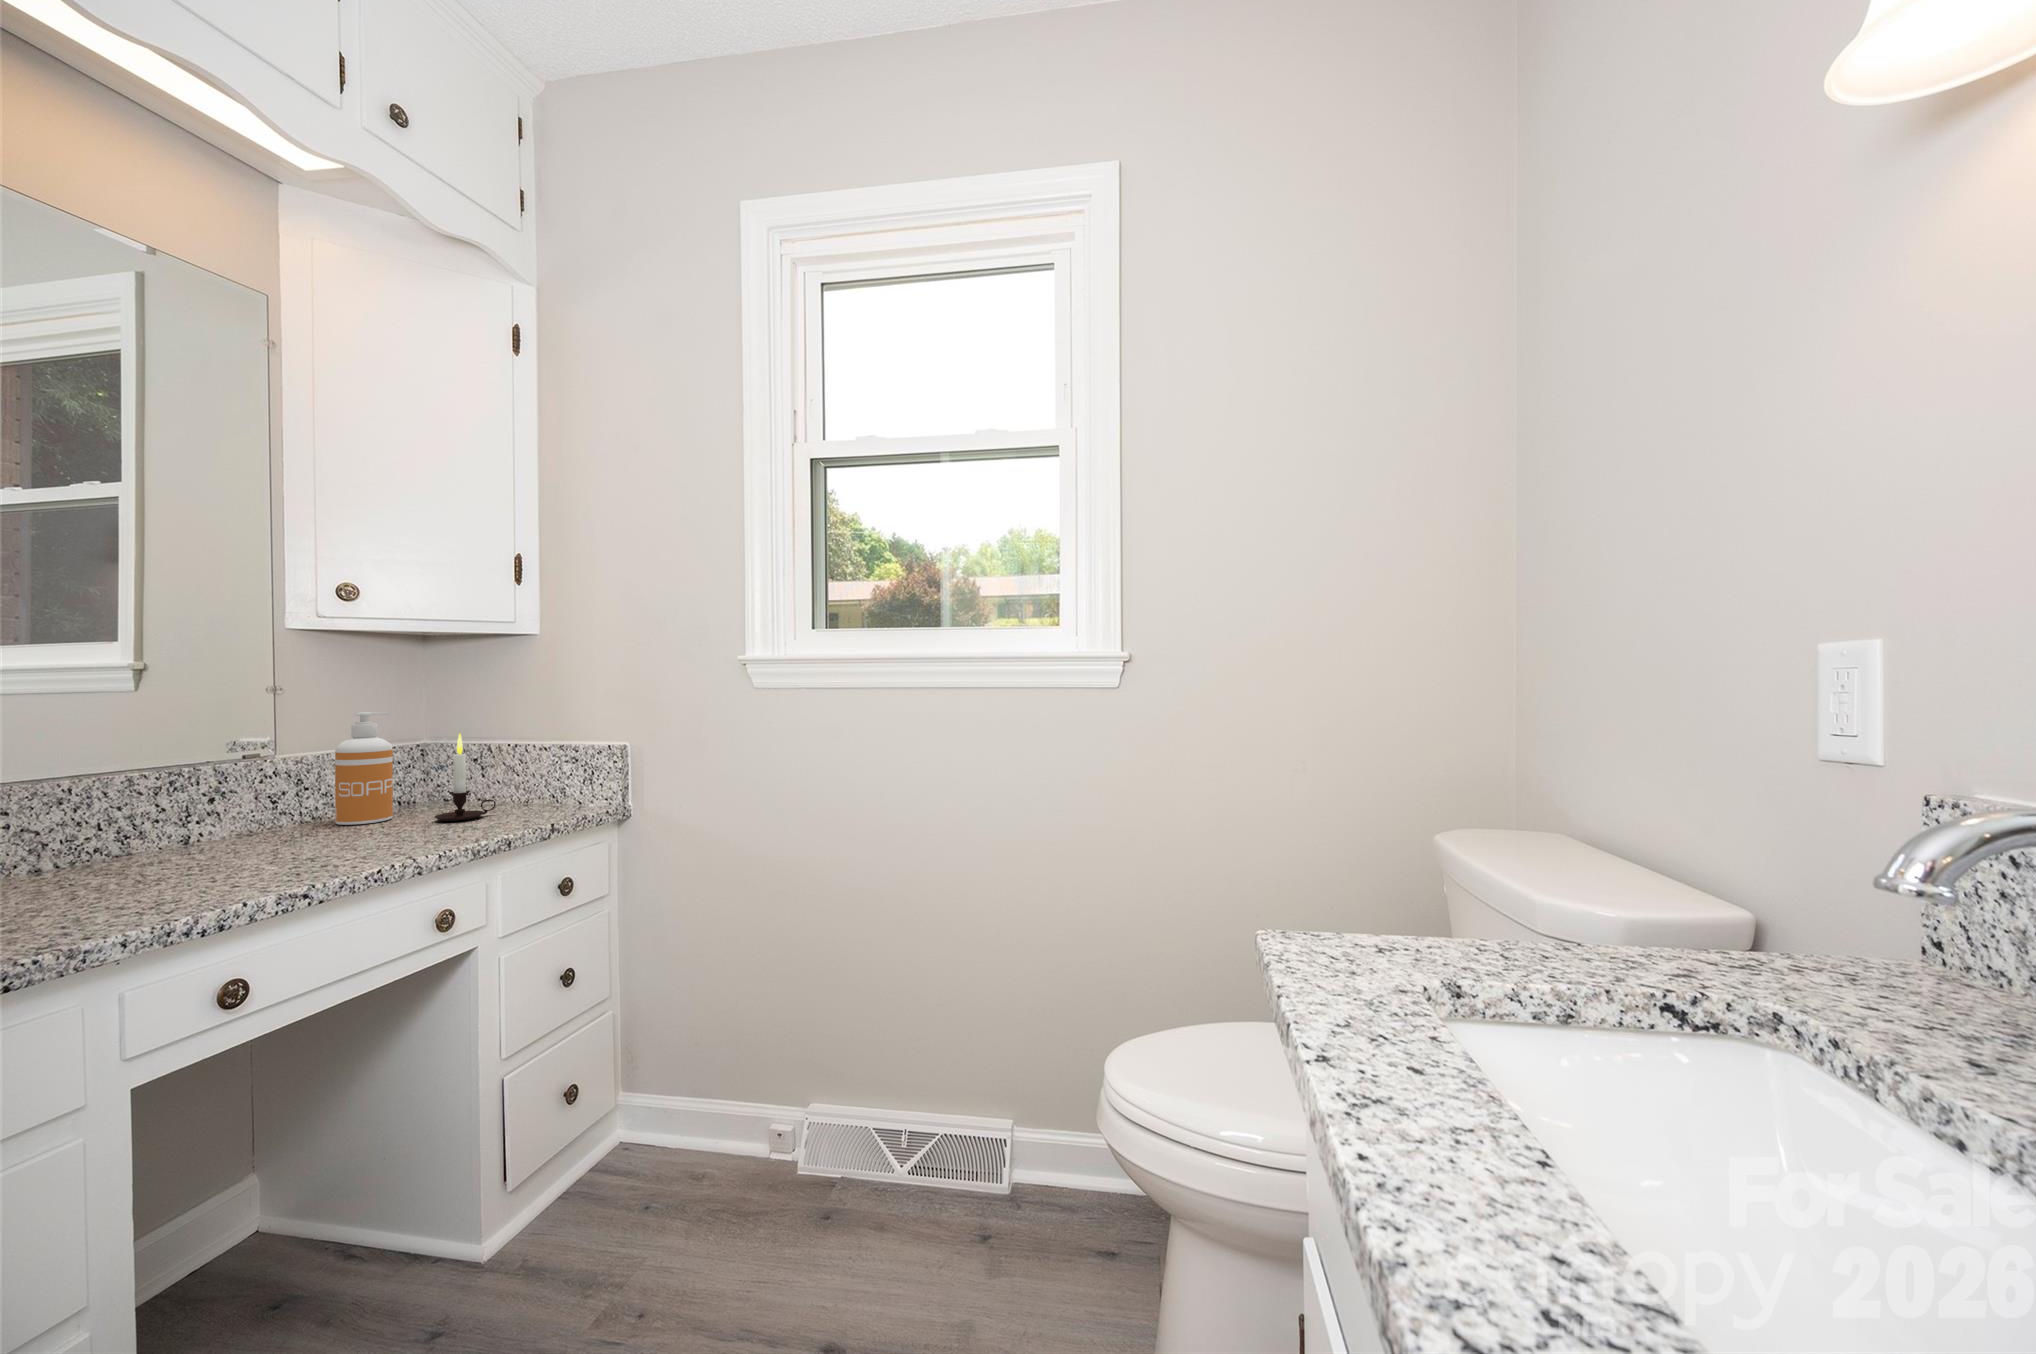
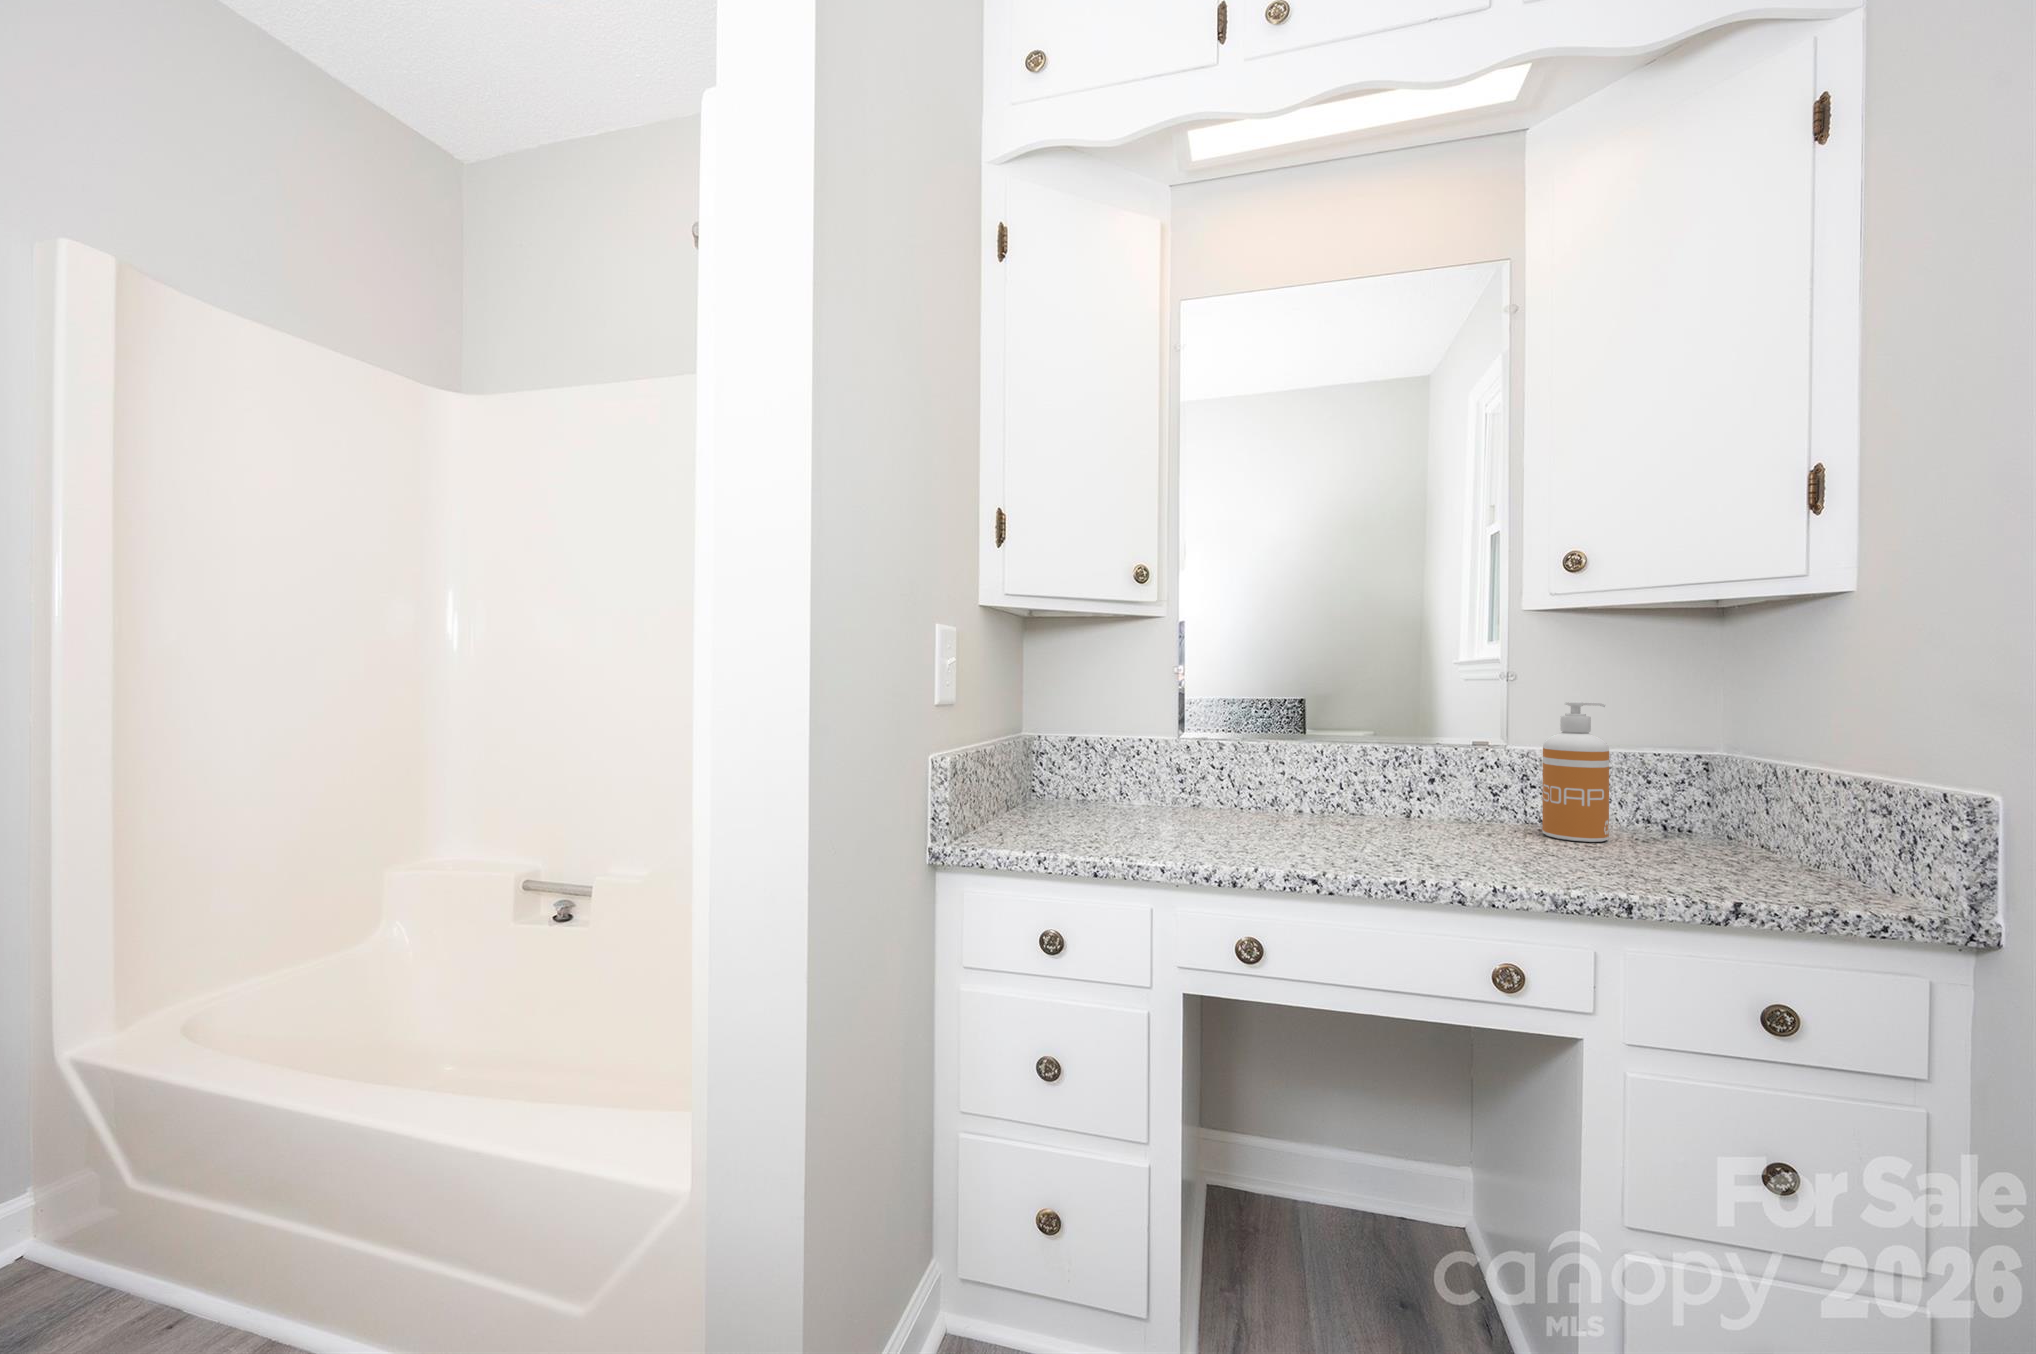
candle: present [435,733,496,821] -> none [1619,737,1714,866]

